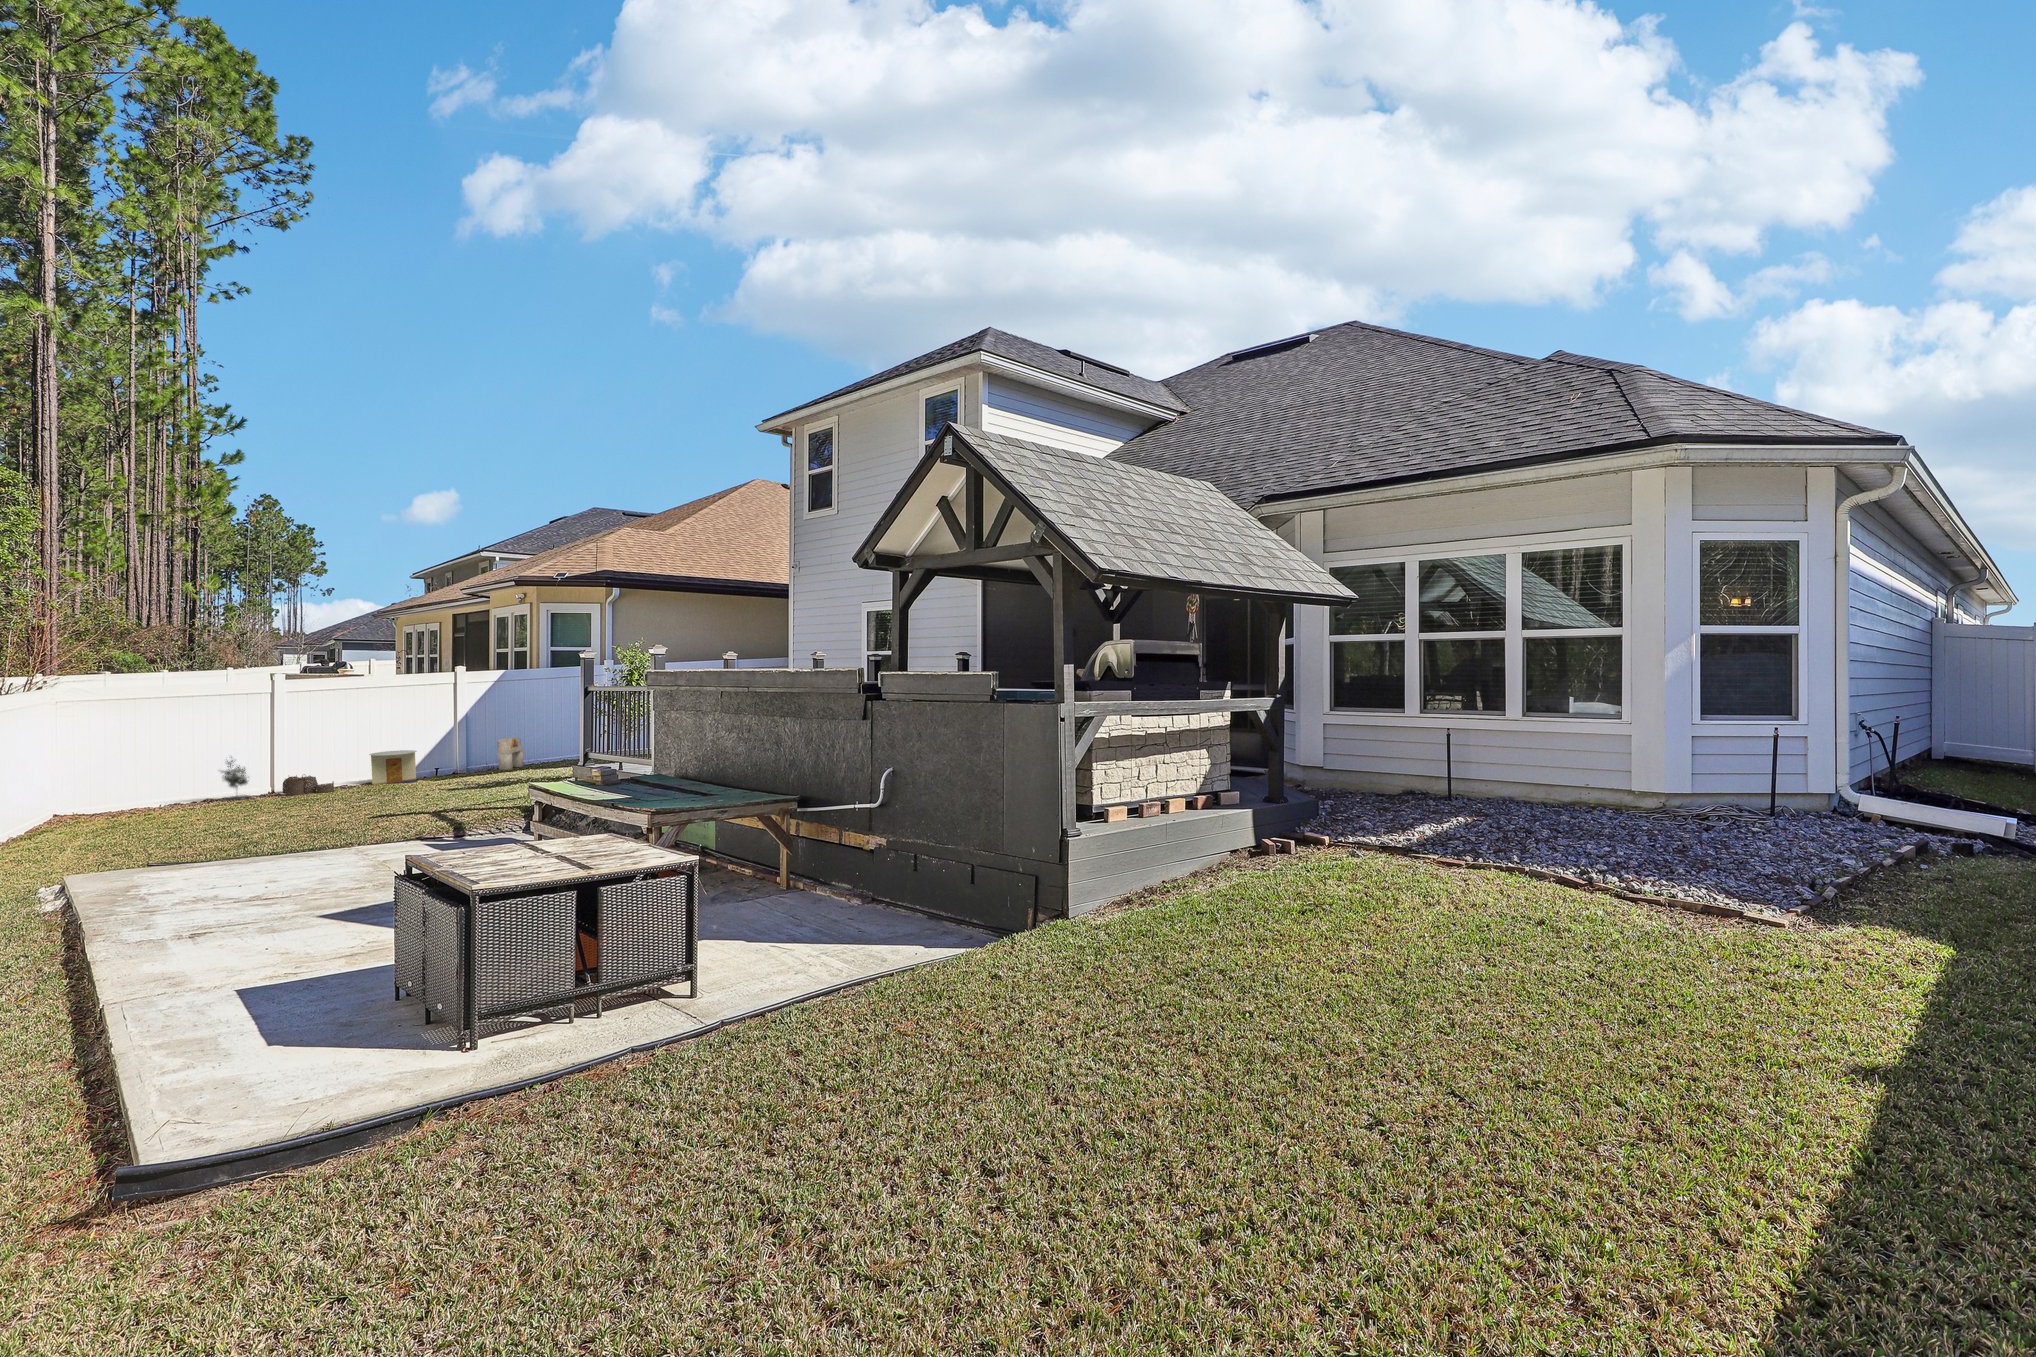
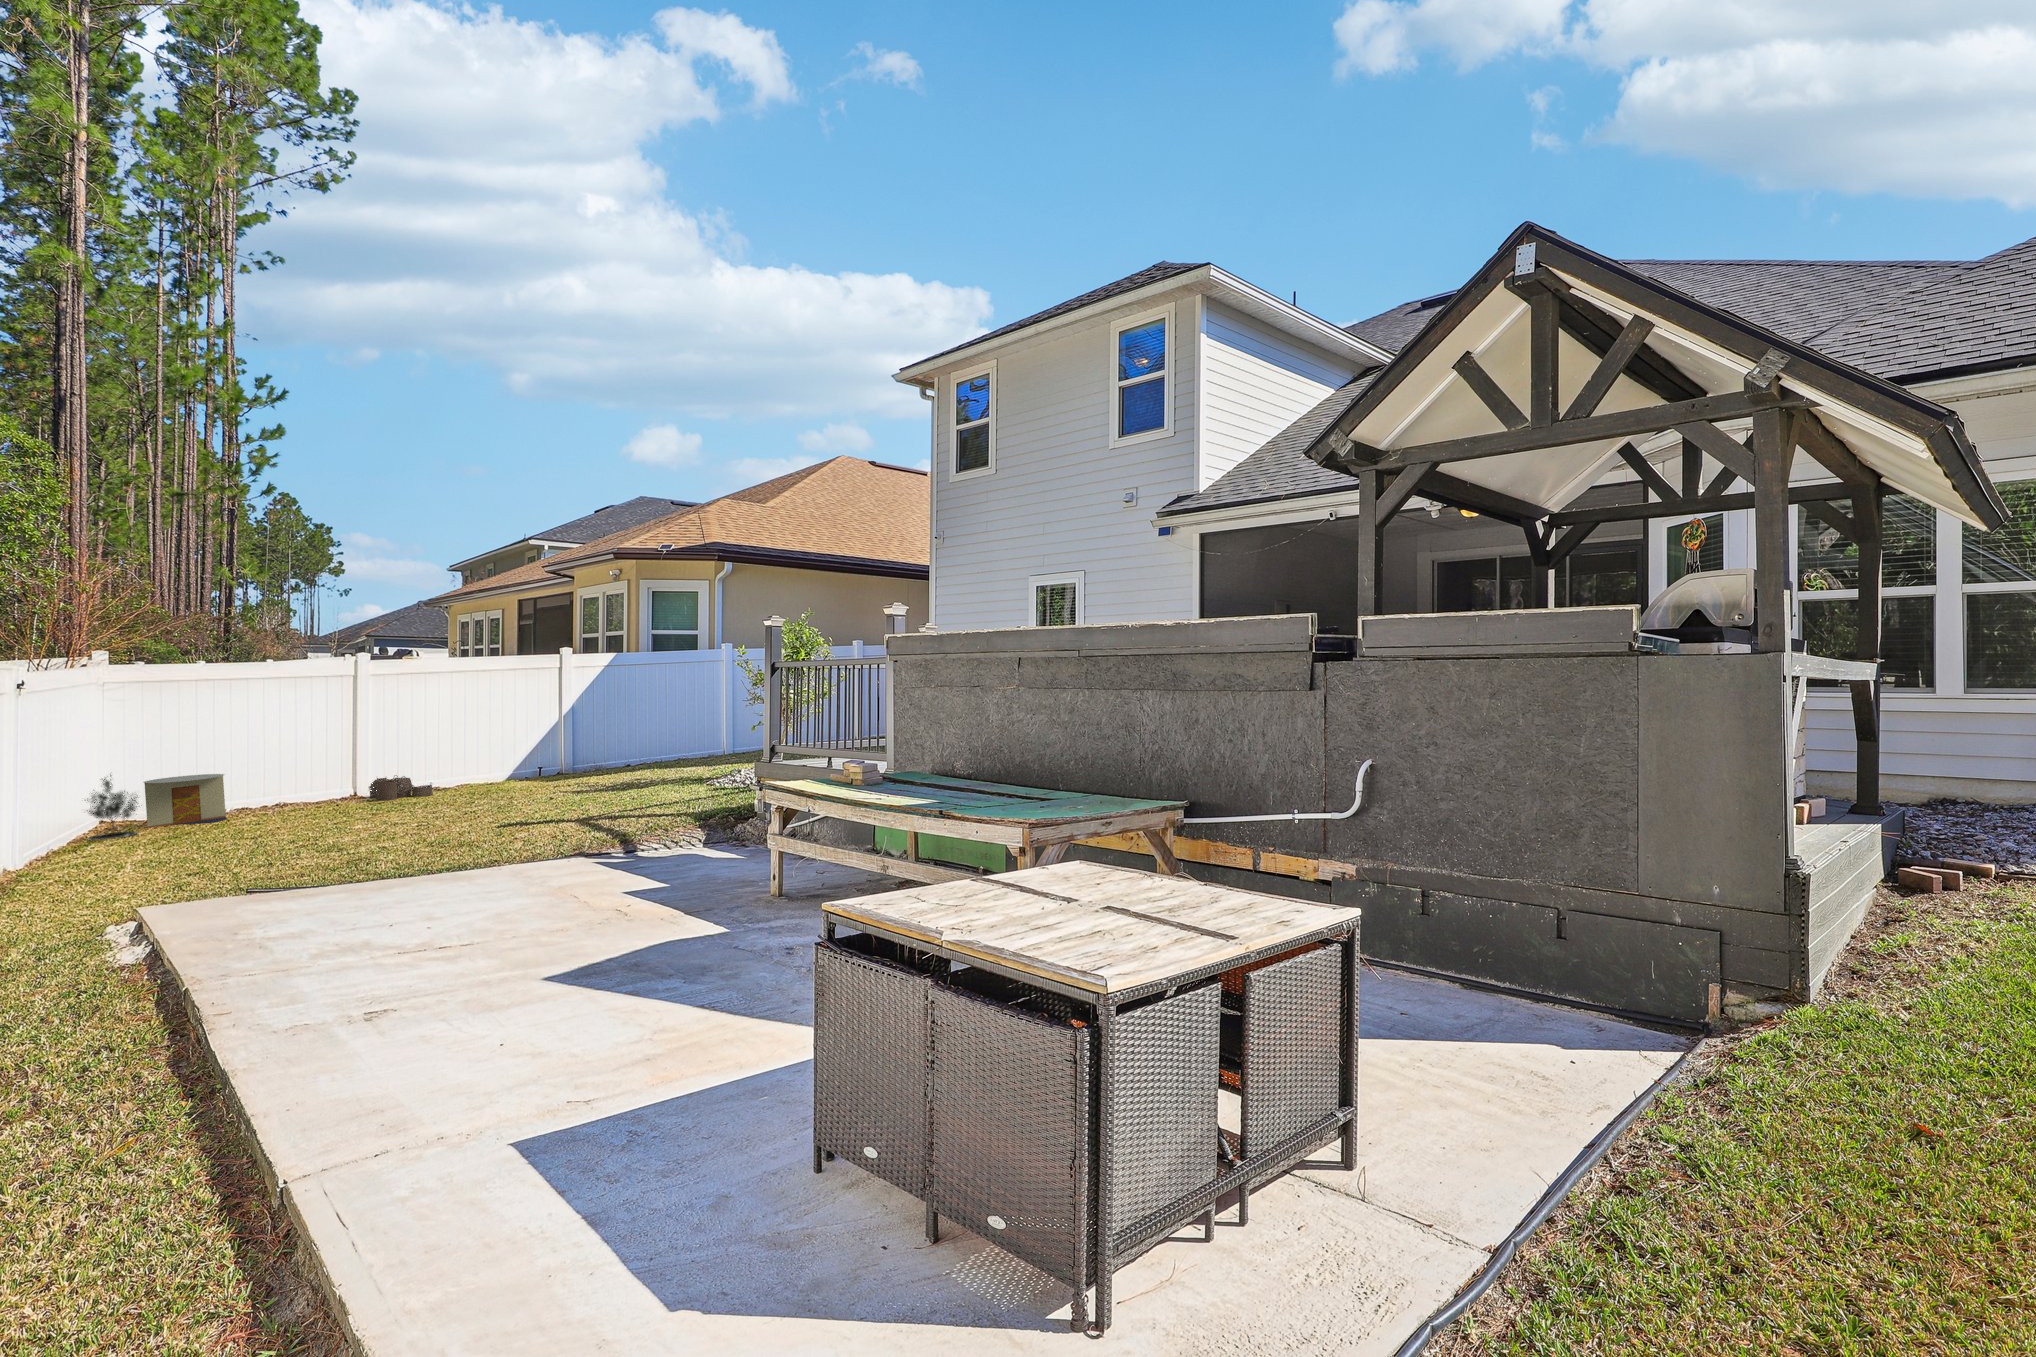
stool: present [497,738,524,770] -> none [605,732,633,769]
side table: present [369,750,418,785] -> present [144,774,227,828]
potted tree: present [221,757,251,801] -> present [87,775,137,840]

